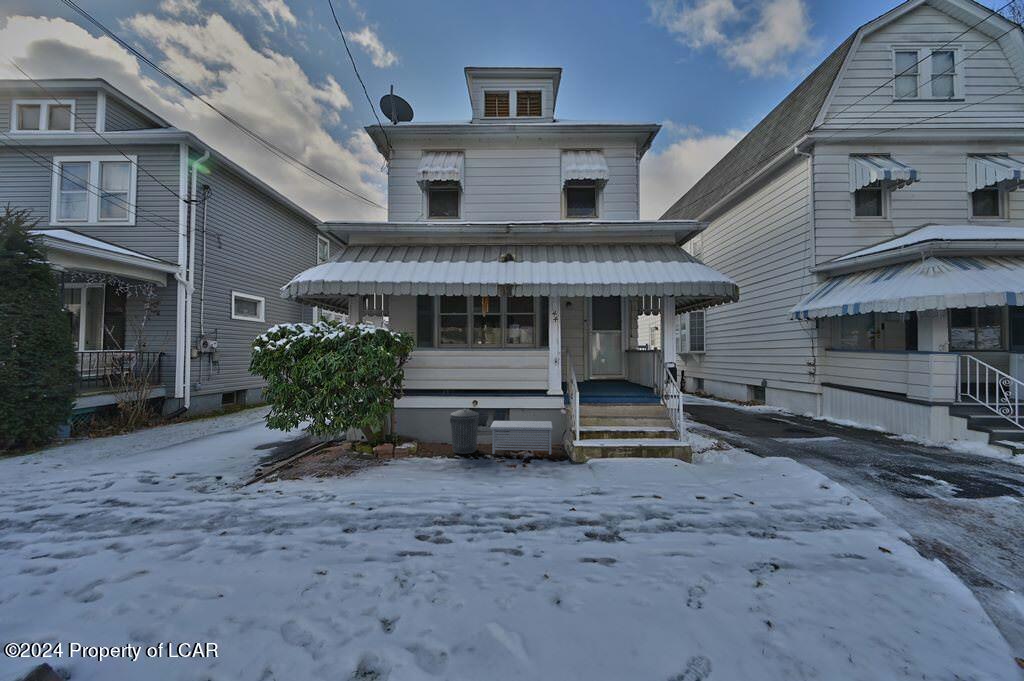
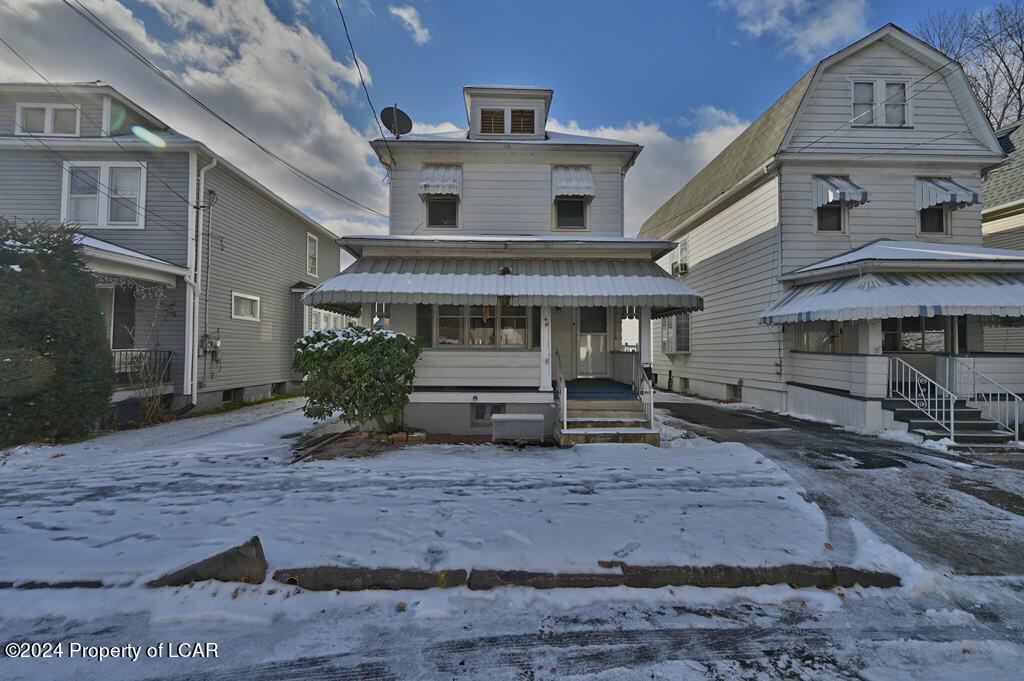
trash can: present [450,409,479,453] -> present [116,396,143,428]

